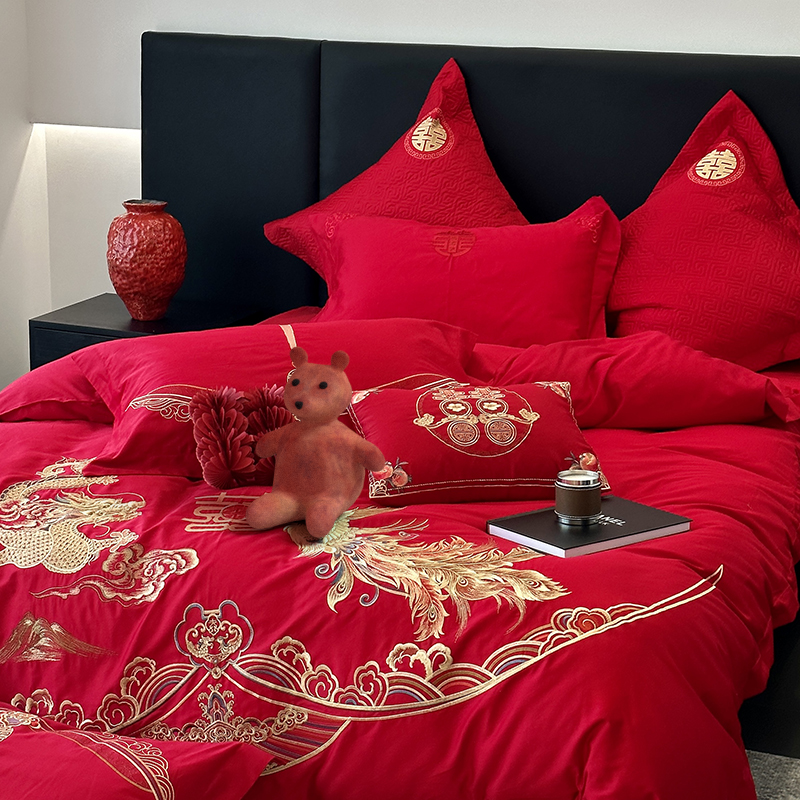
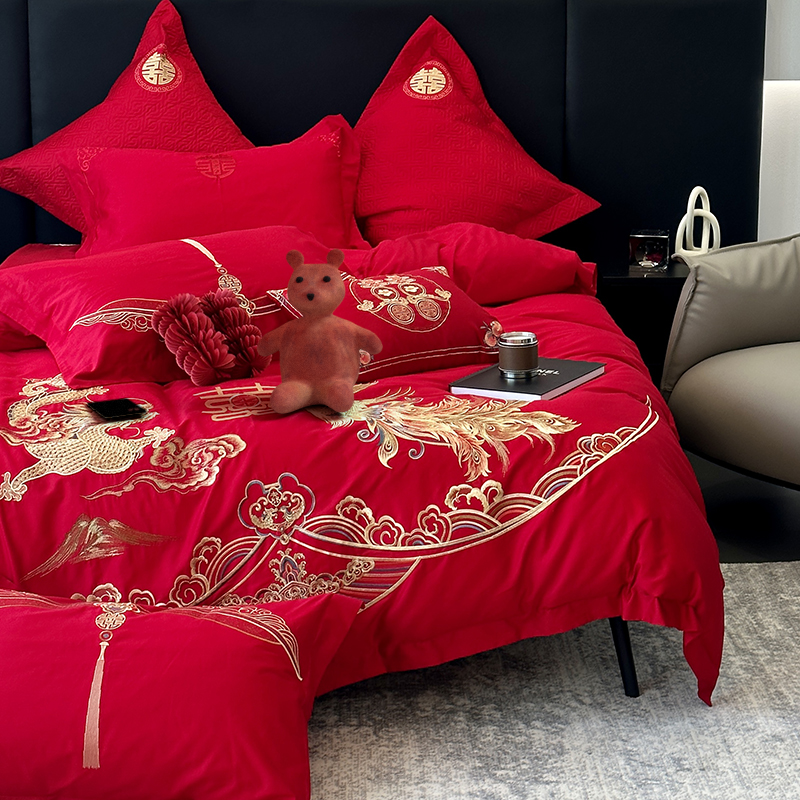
smartphone: none [83,481,130,510] -> present [87,398,147,419]

